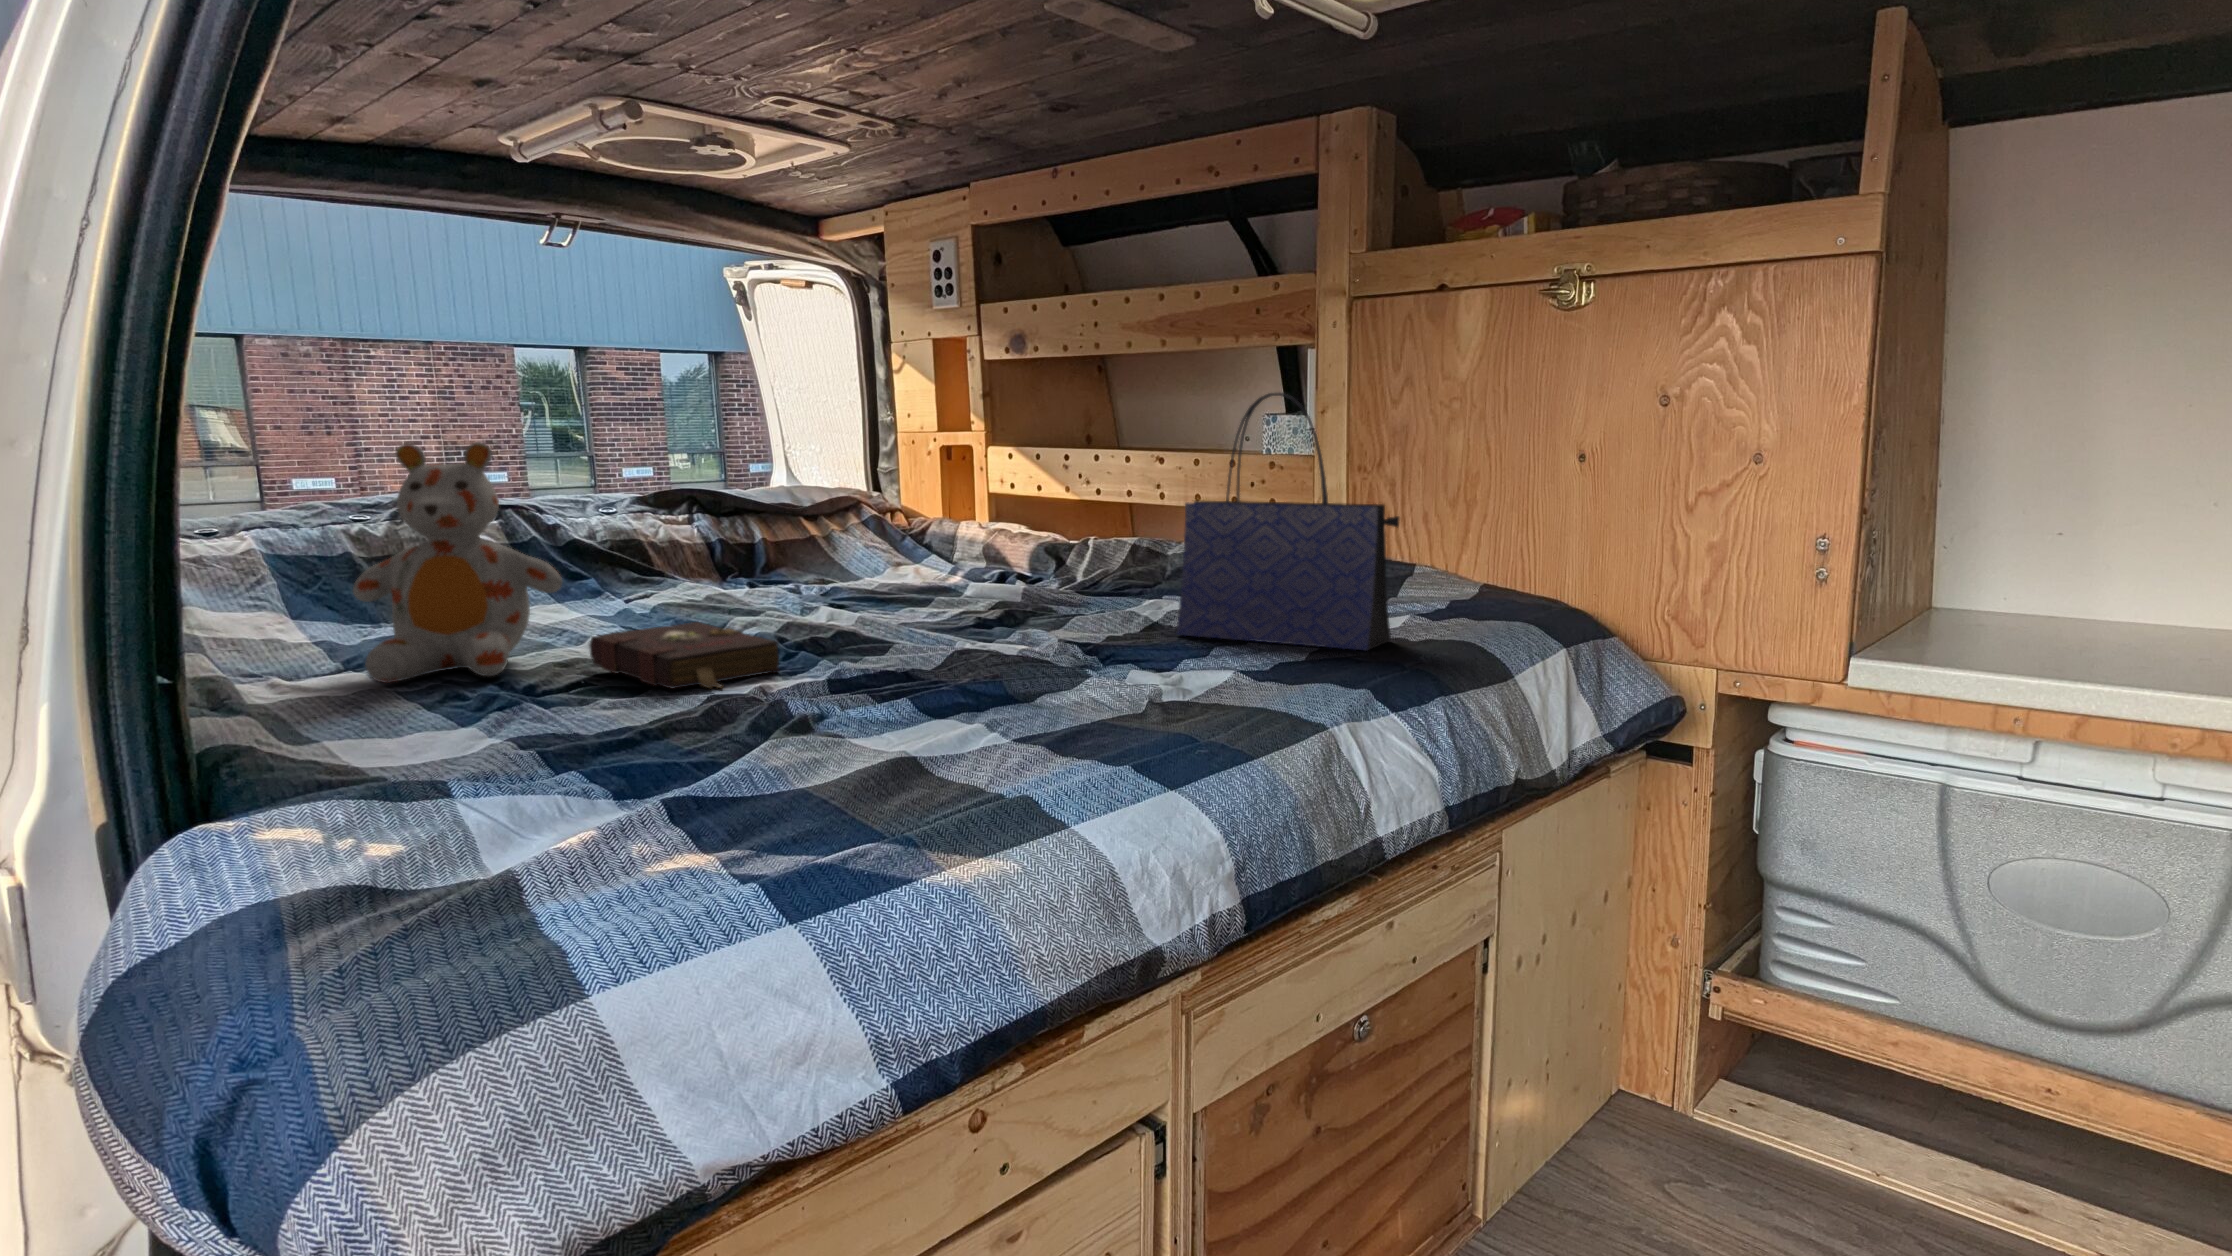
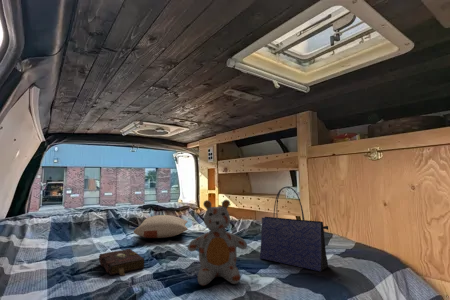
stuffed bear: present [353,442,562,683] -> present [188,200,247,285]
pillow: none [673,520,893,605] -> present [134,215,188,238]

